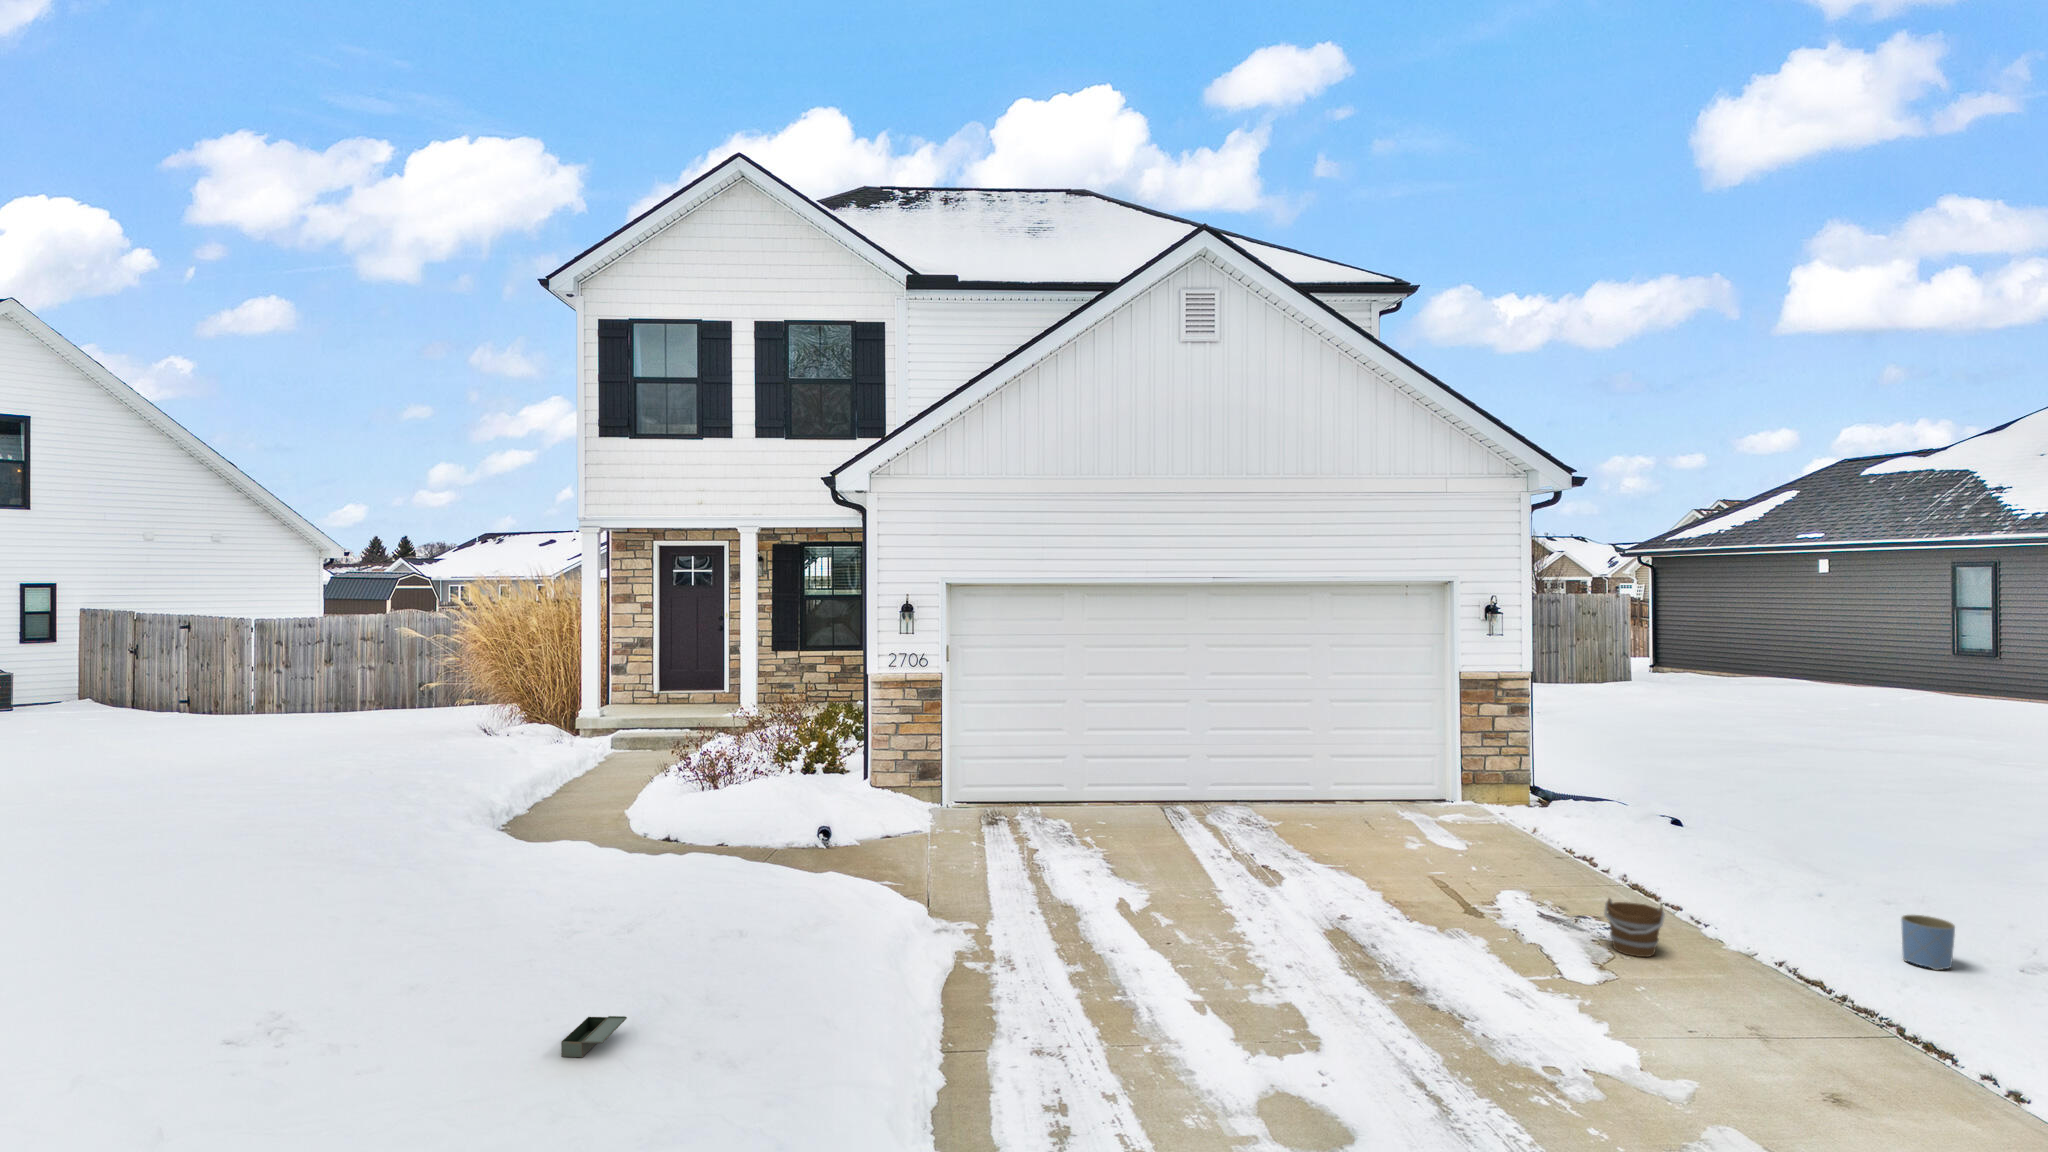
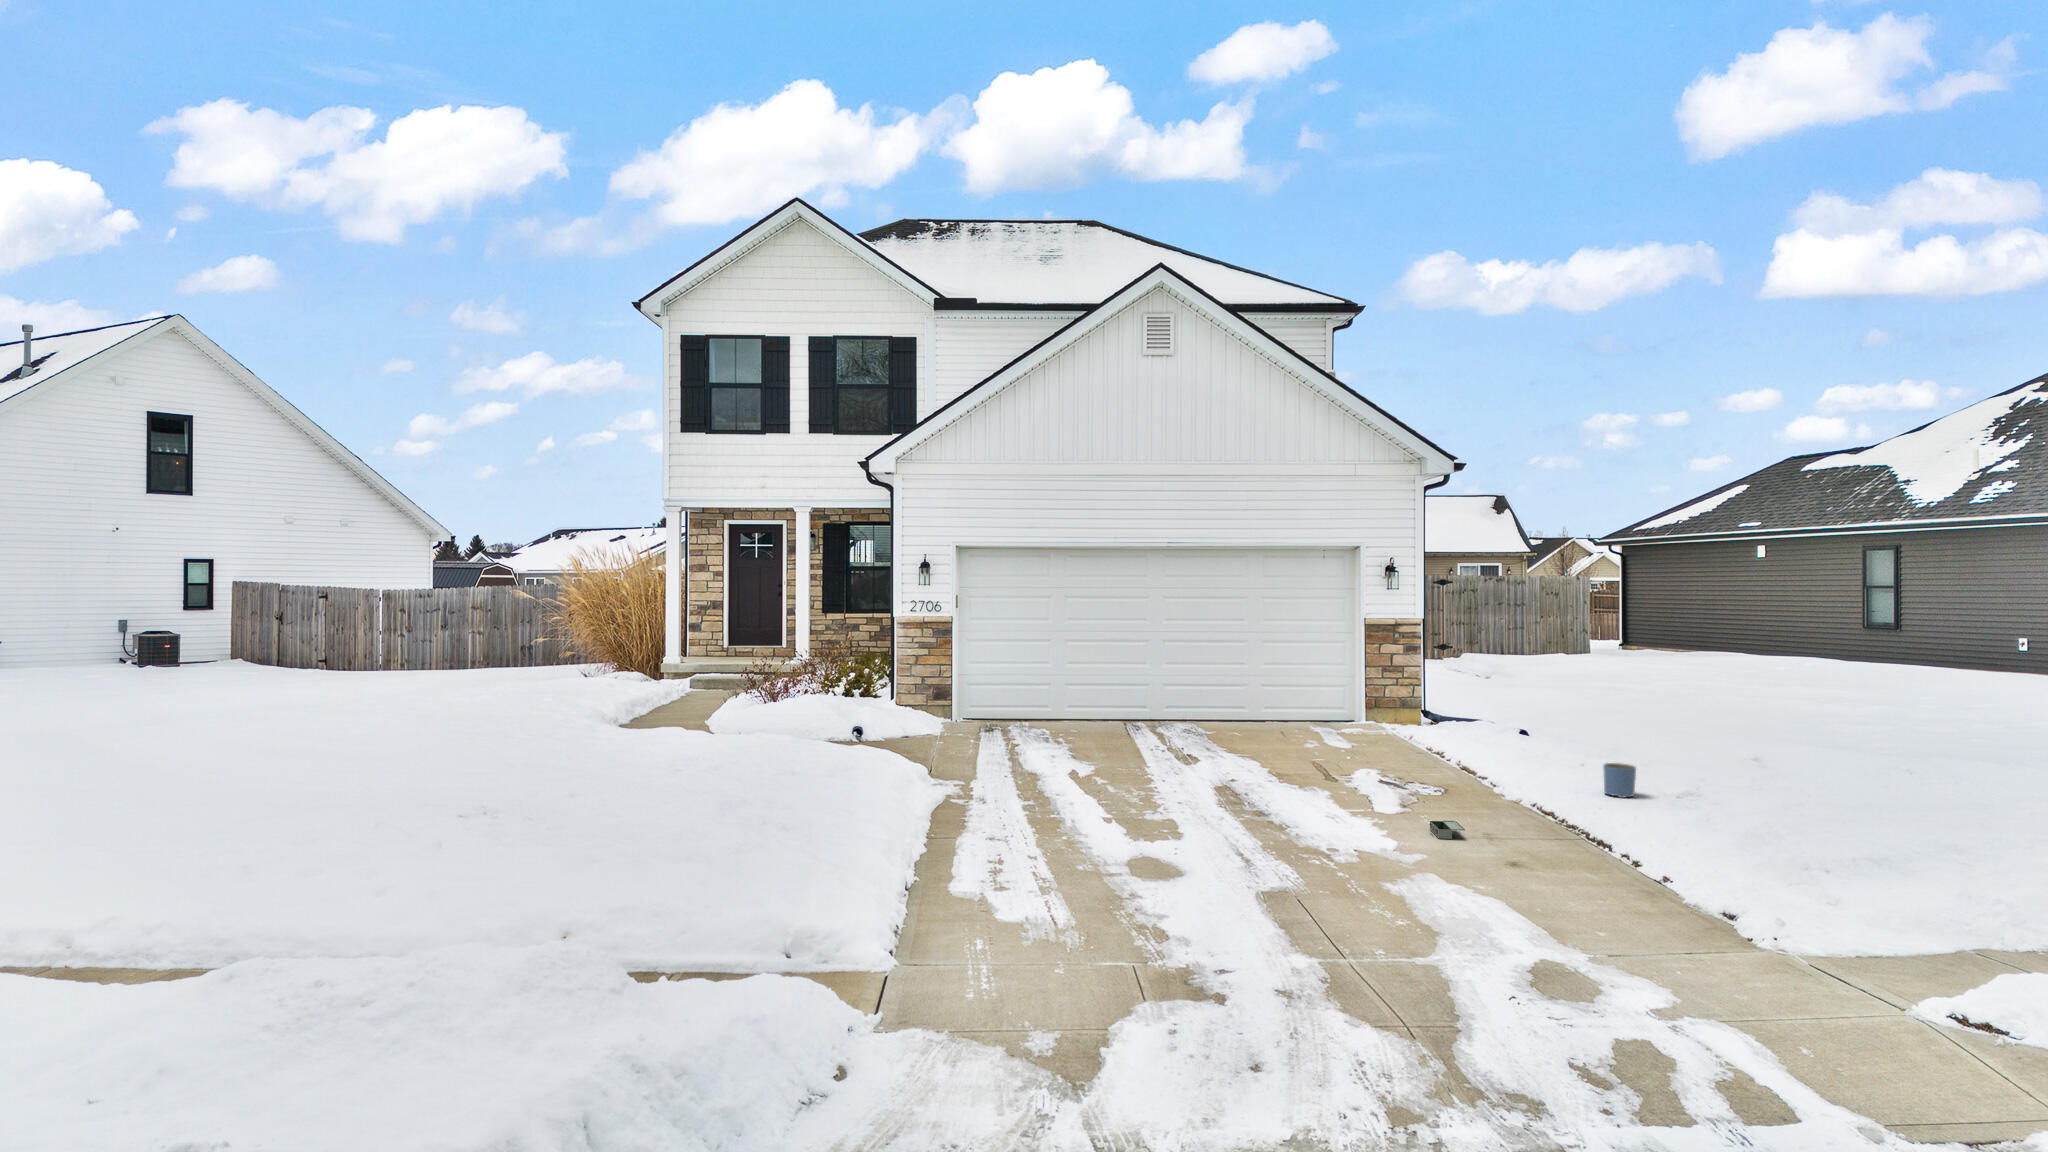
bucket: present [1604,898,1665,957] -> none [1414,761,1455,801]
toolbox: present [561,1016,627,1057] -> present [1429,821,1465,839]

